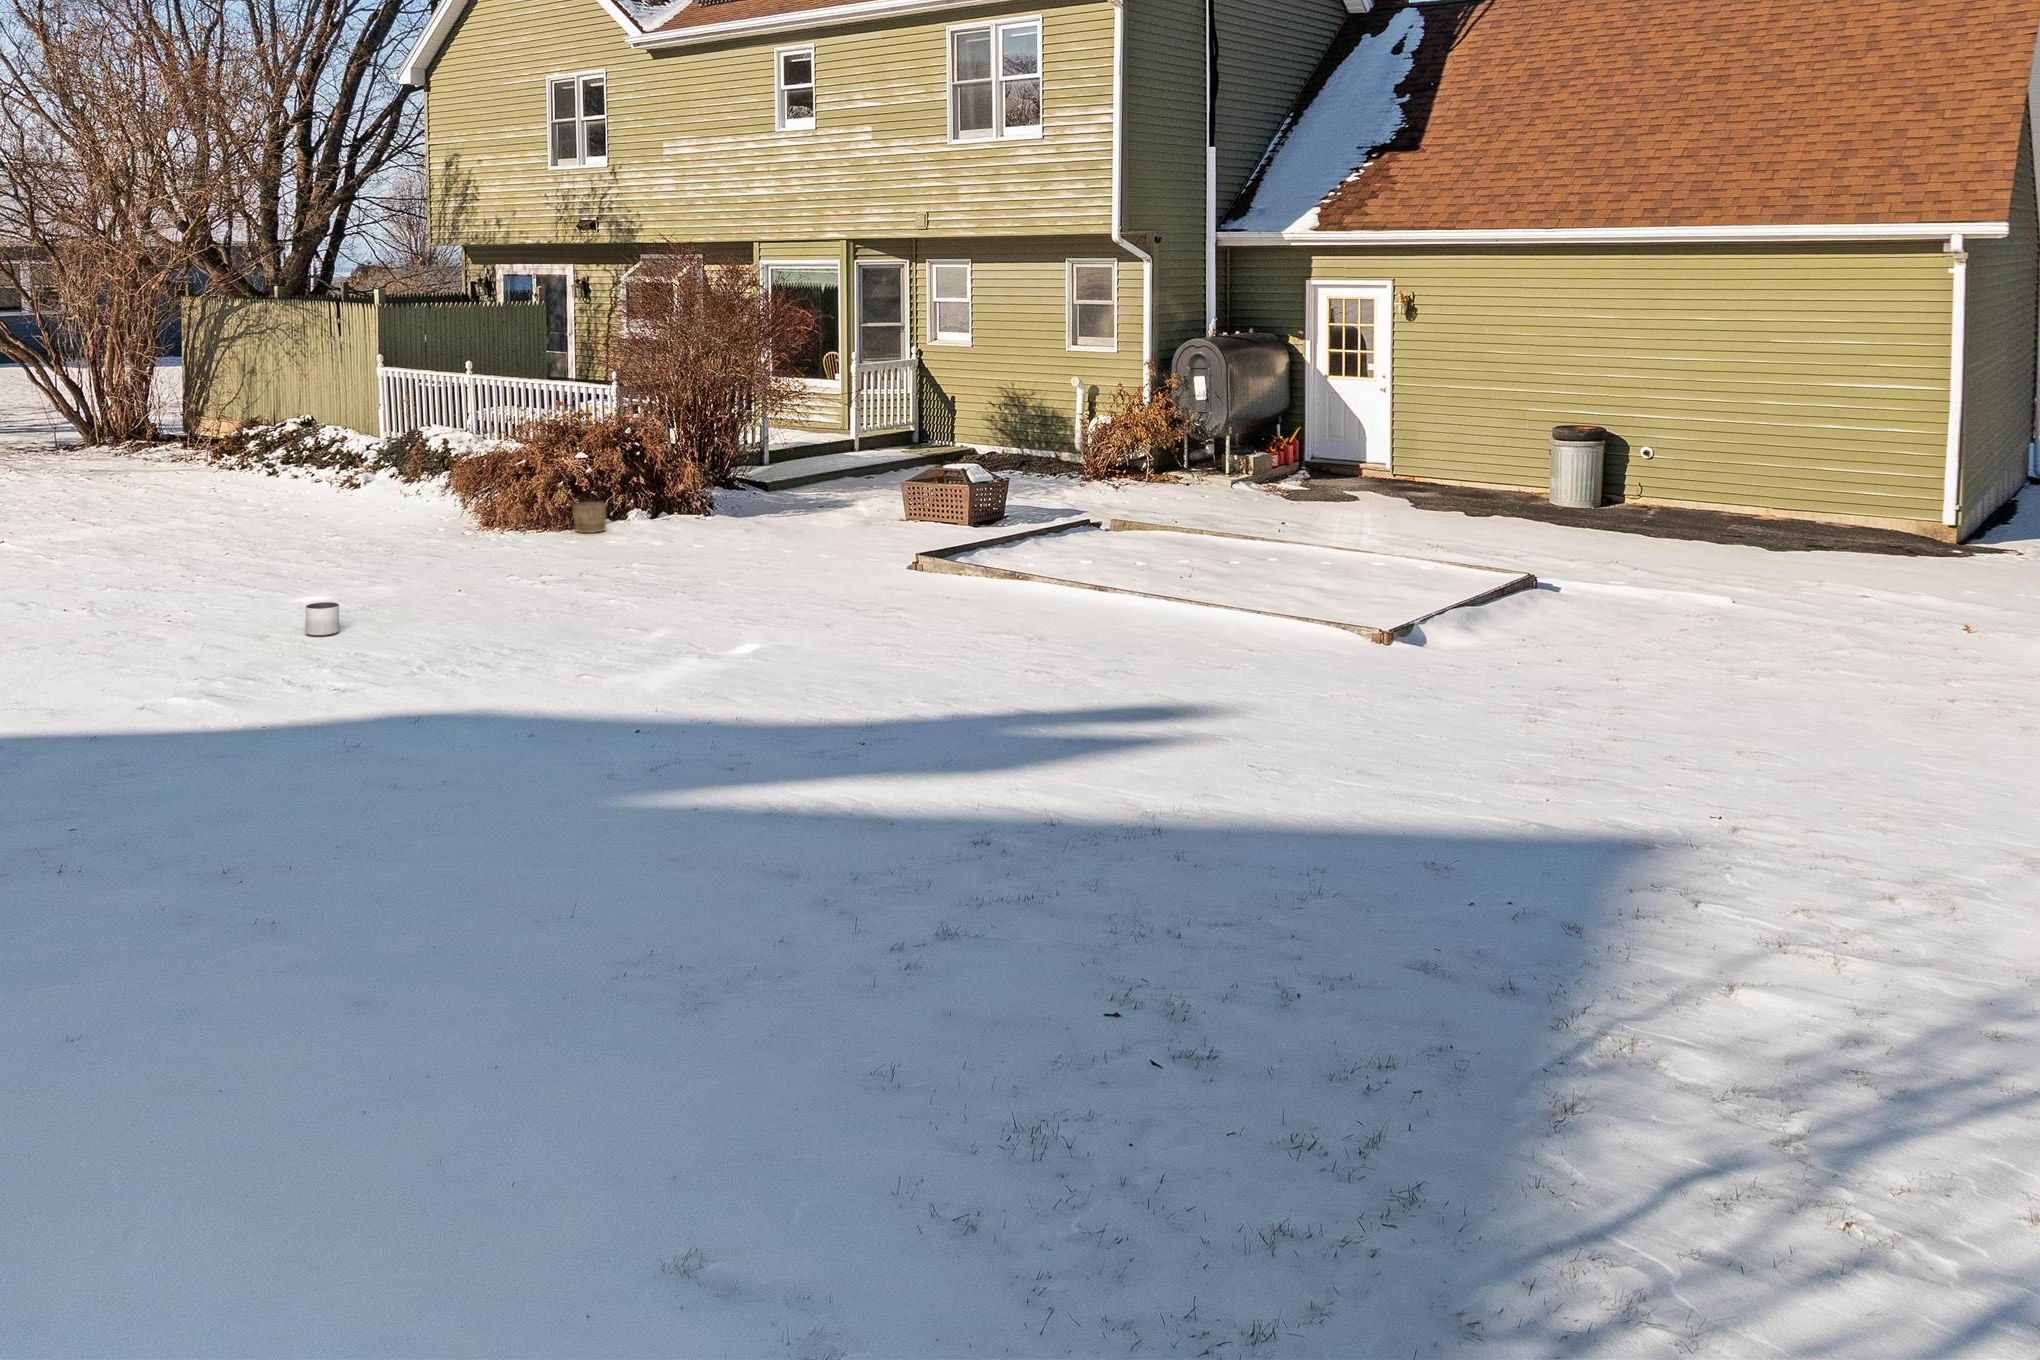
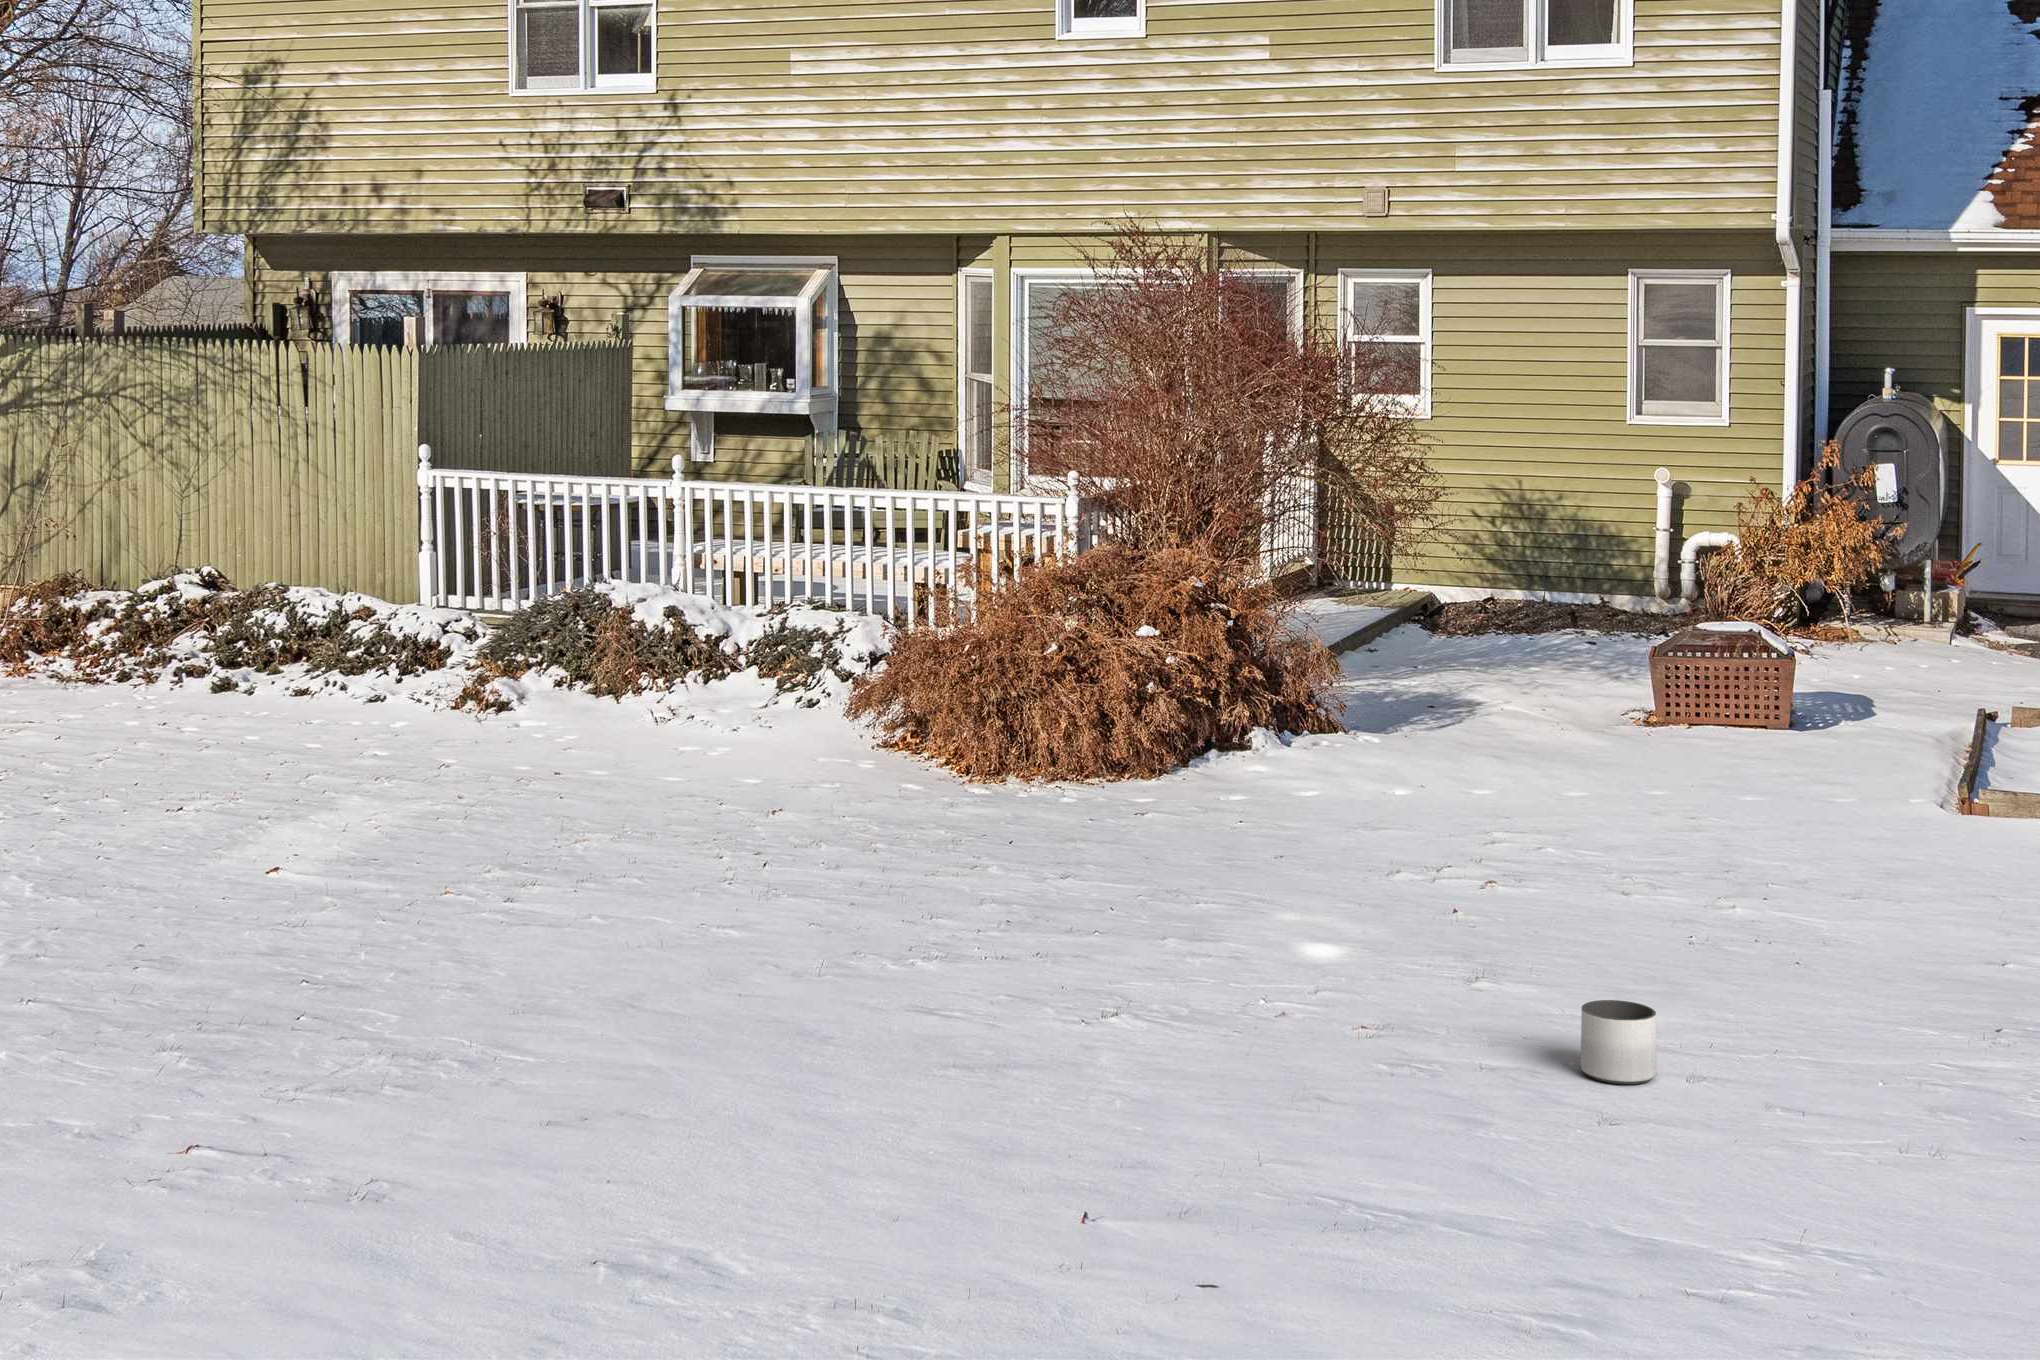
wooden bucket: present [574,502,607,533] -> none [1222,726,1289,789]

